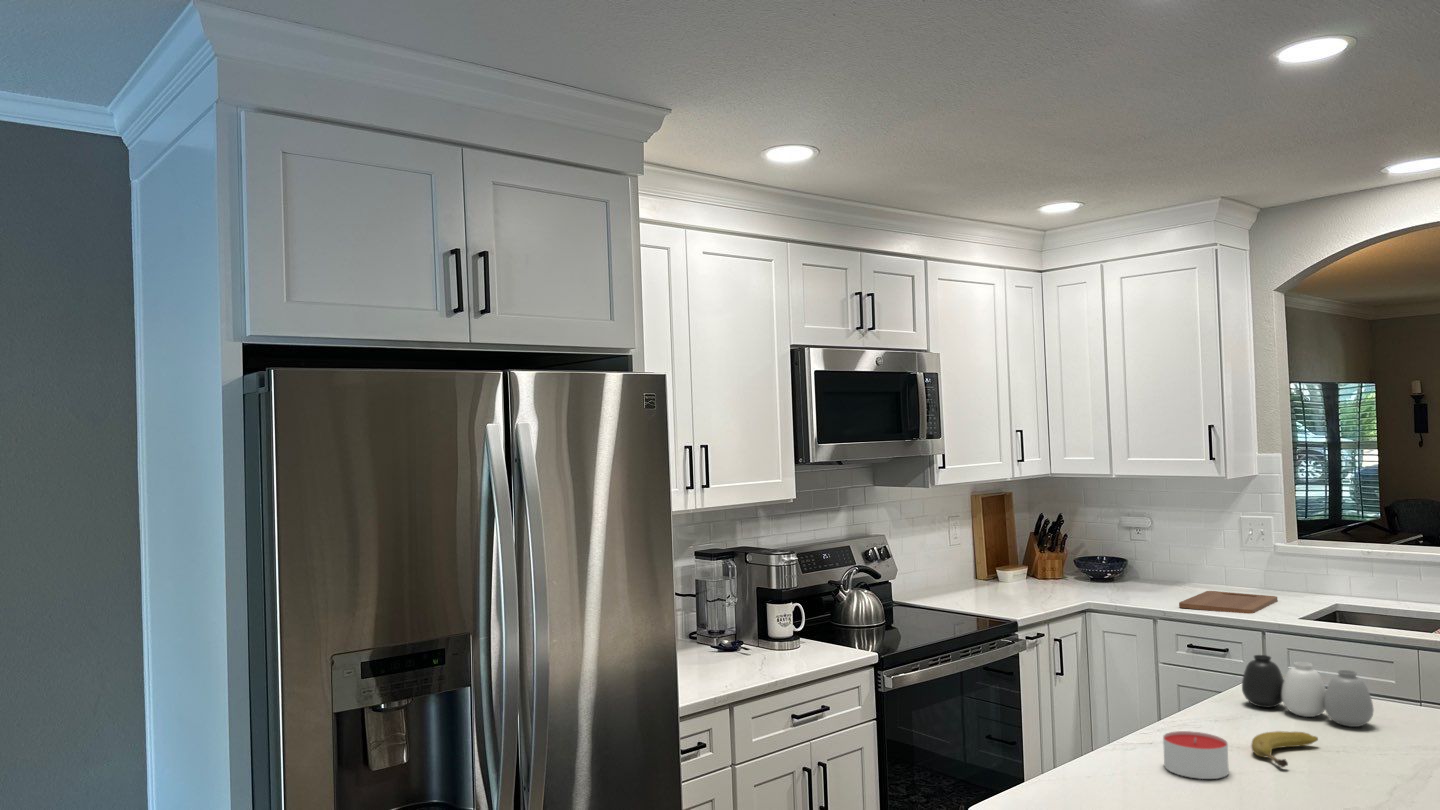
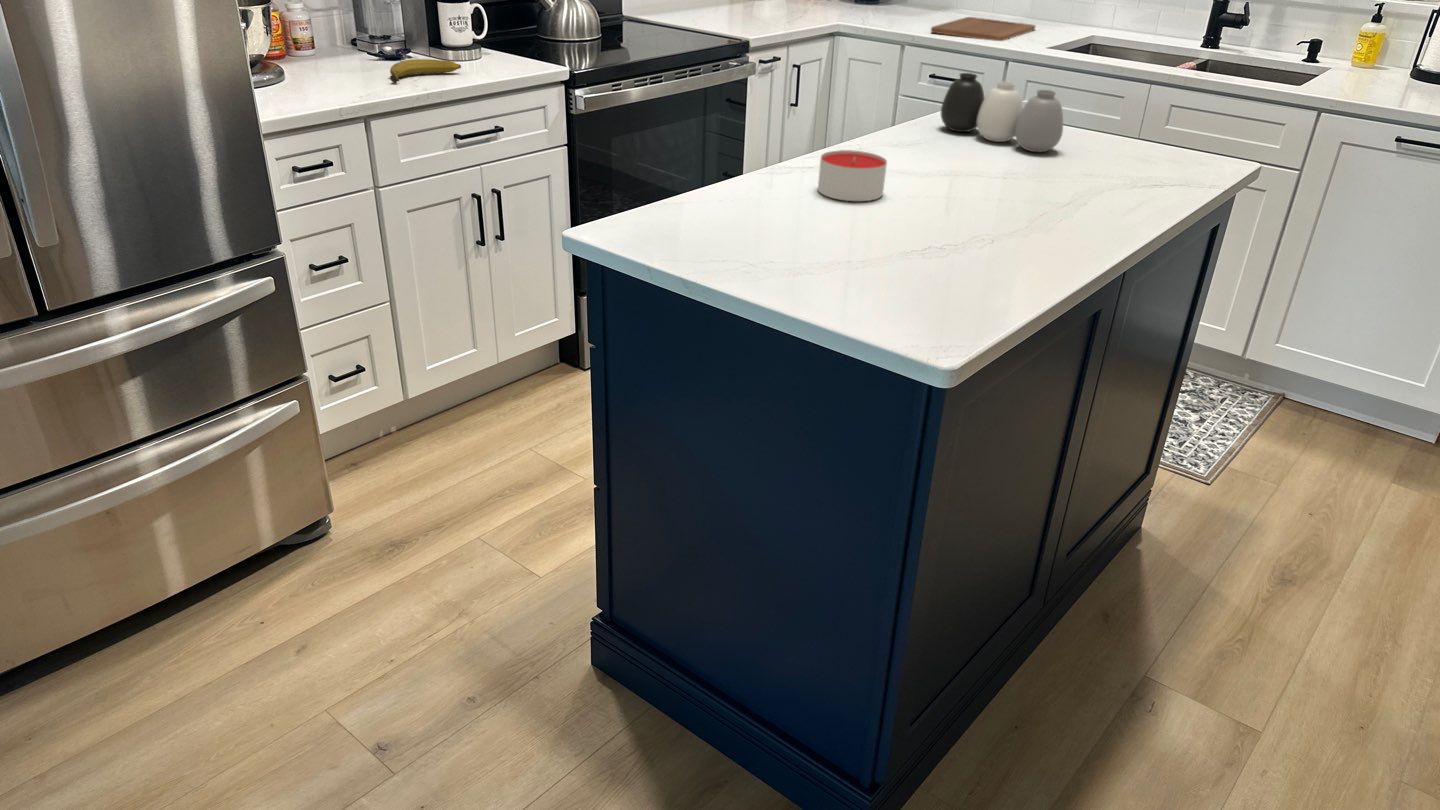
fruit: present [1251,731,1318,767] -> present [390,59,461,83]

